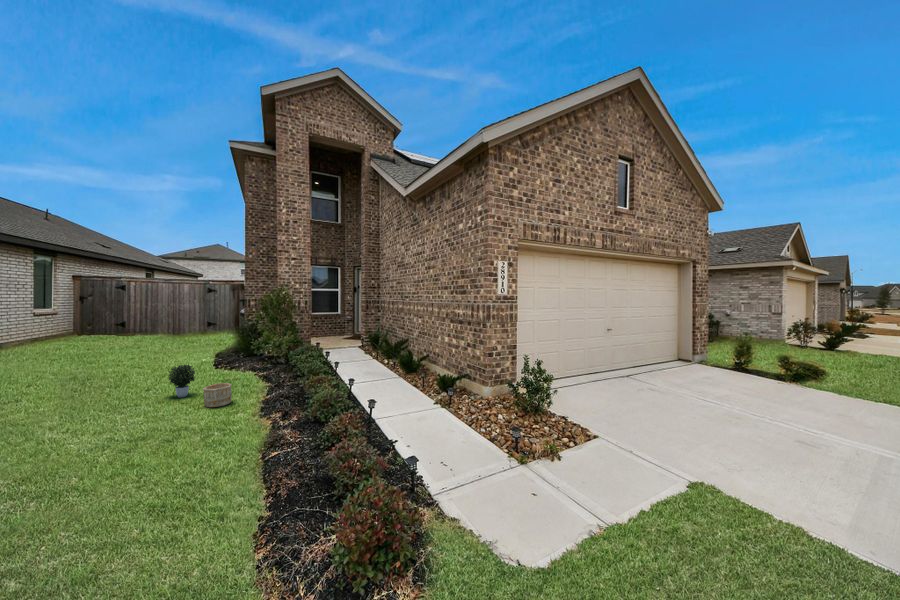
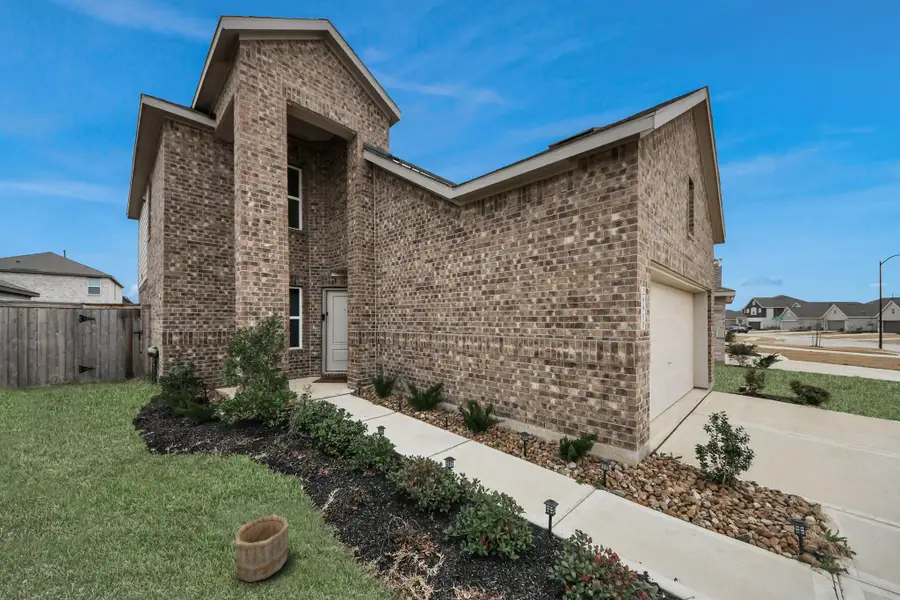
potted plant: present [169,365,195,398] -> none [126,485,188,561]

